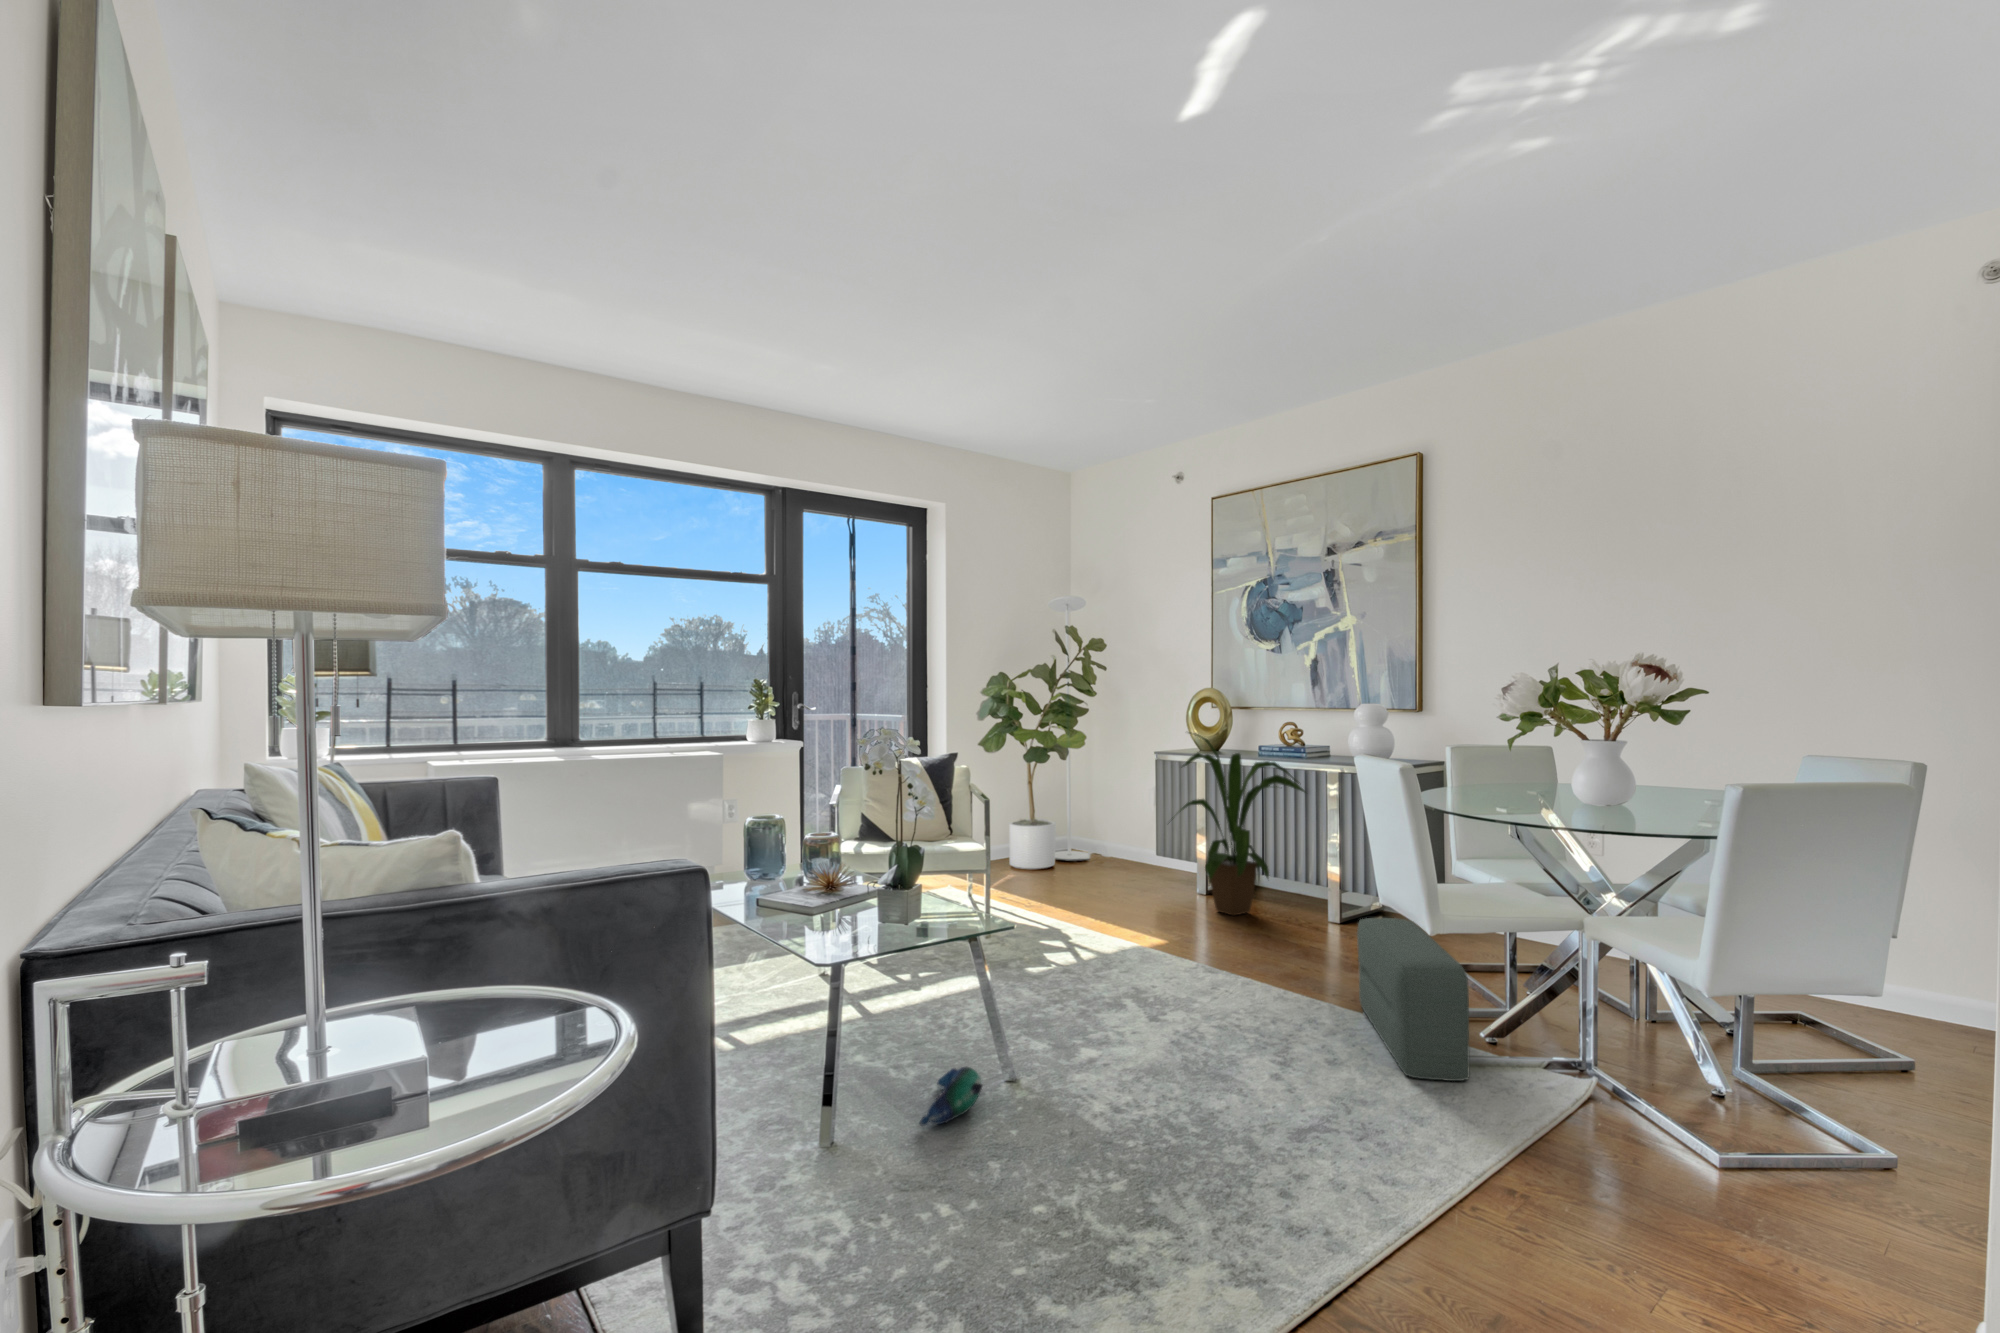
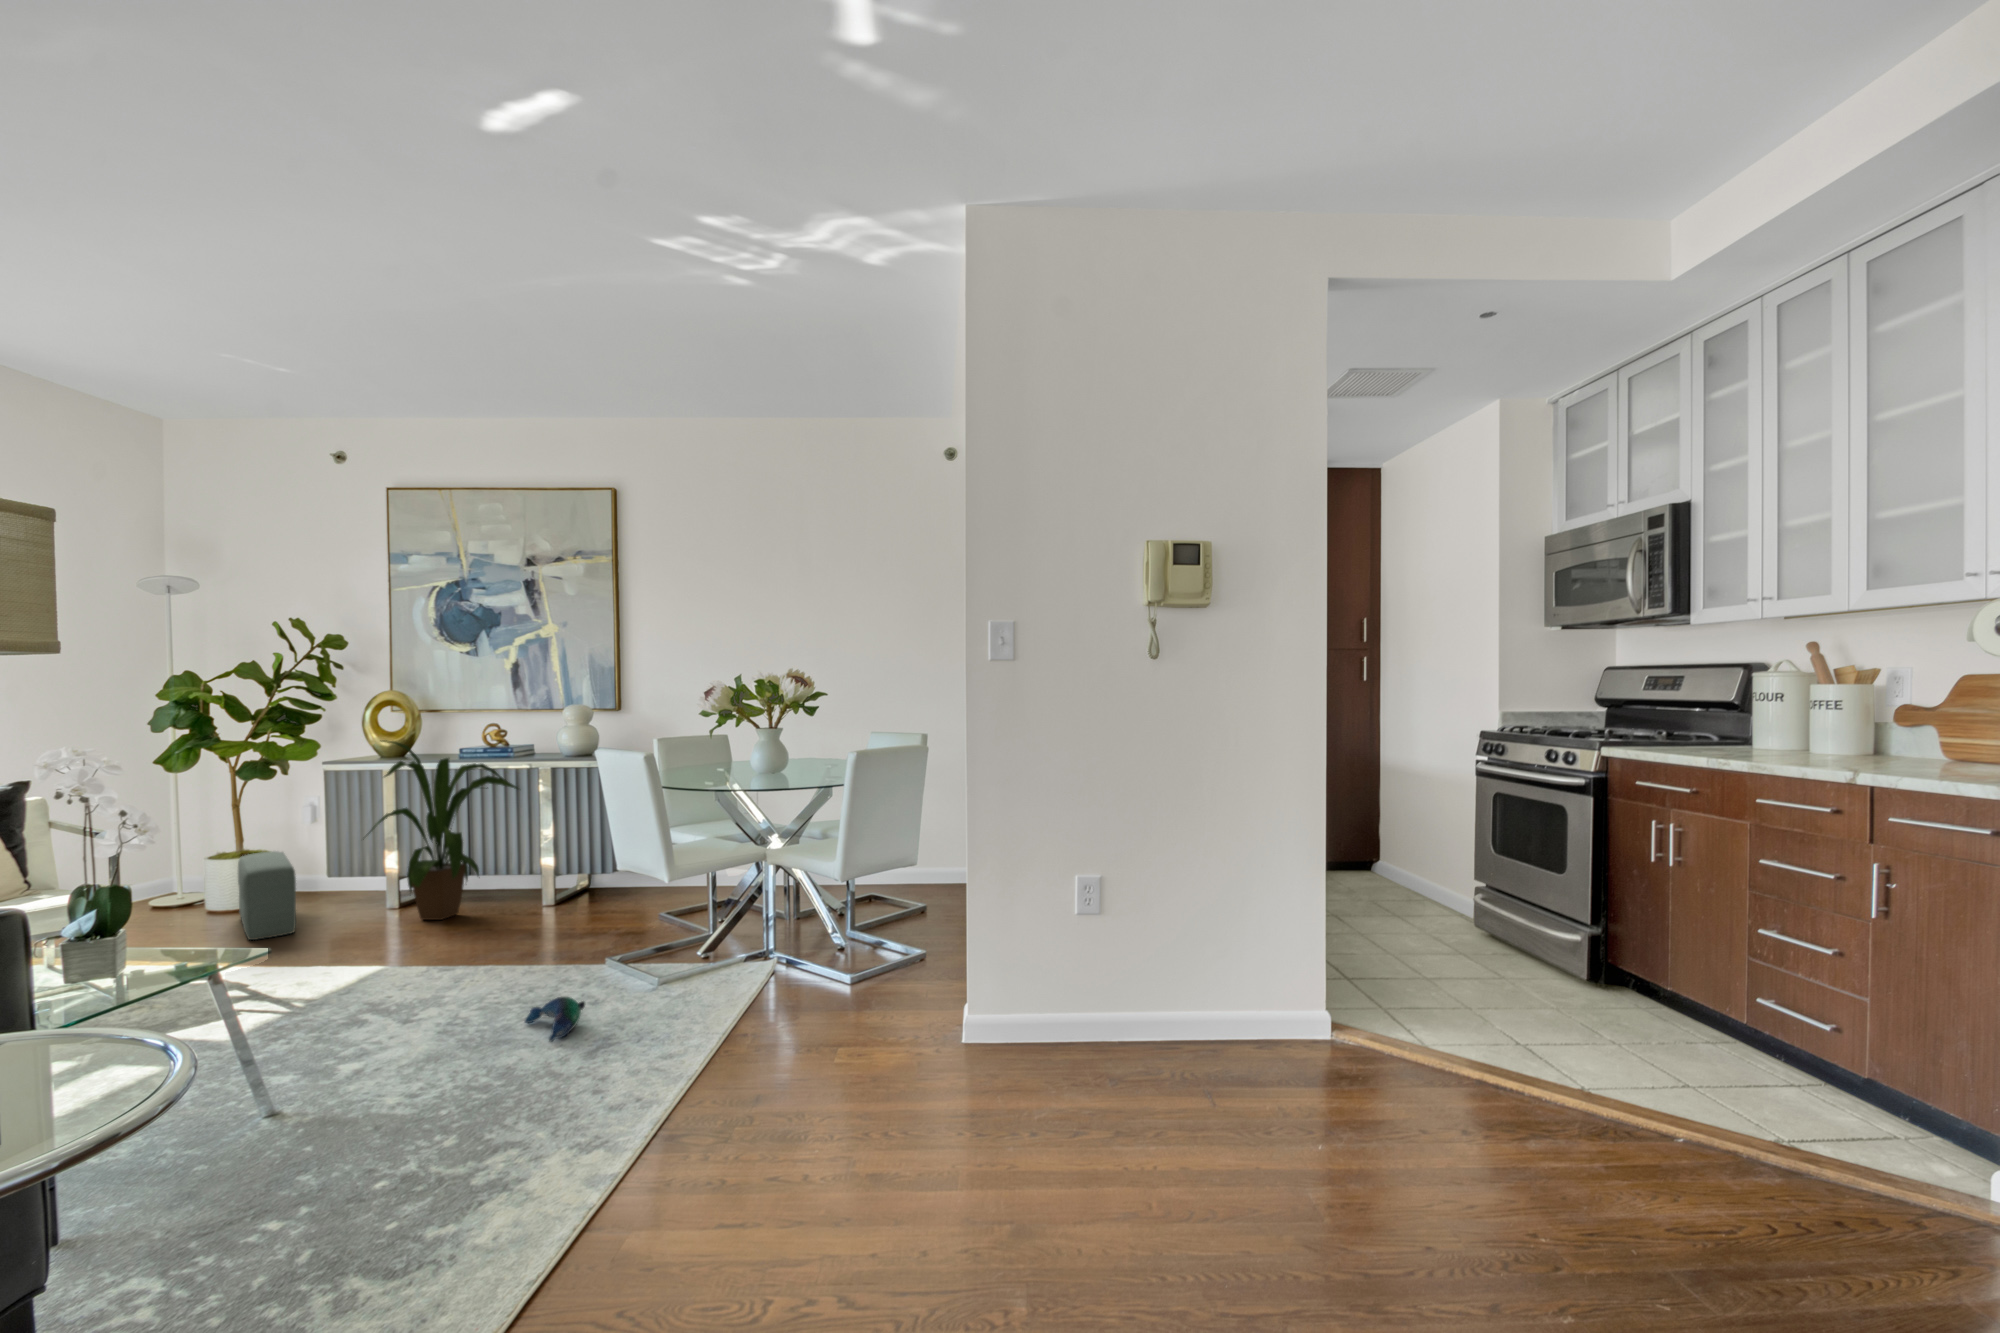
pouf: present [1357,918,1470,1081] -> present [238,851,296,940]
plush toy: present [920,1067,983,1126] -> present [525,997,585,1042]

